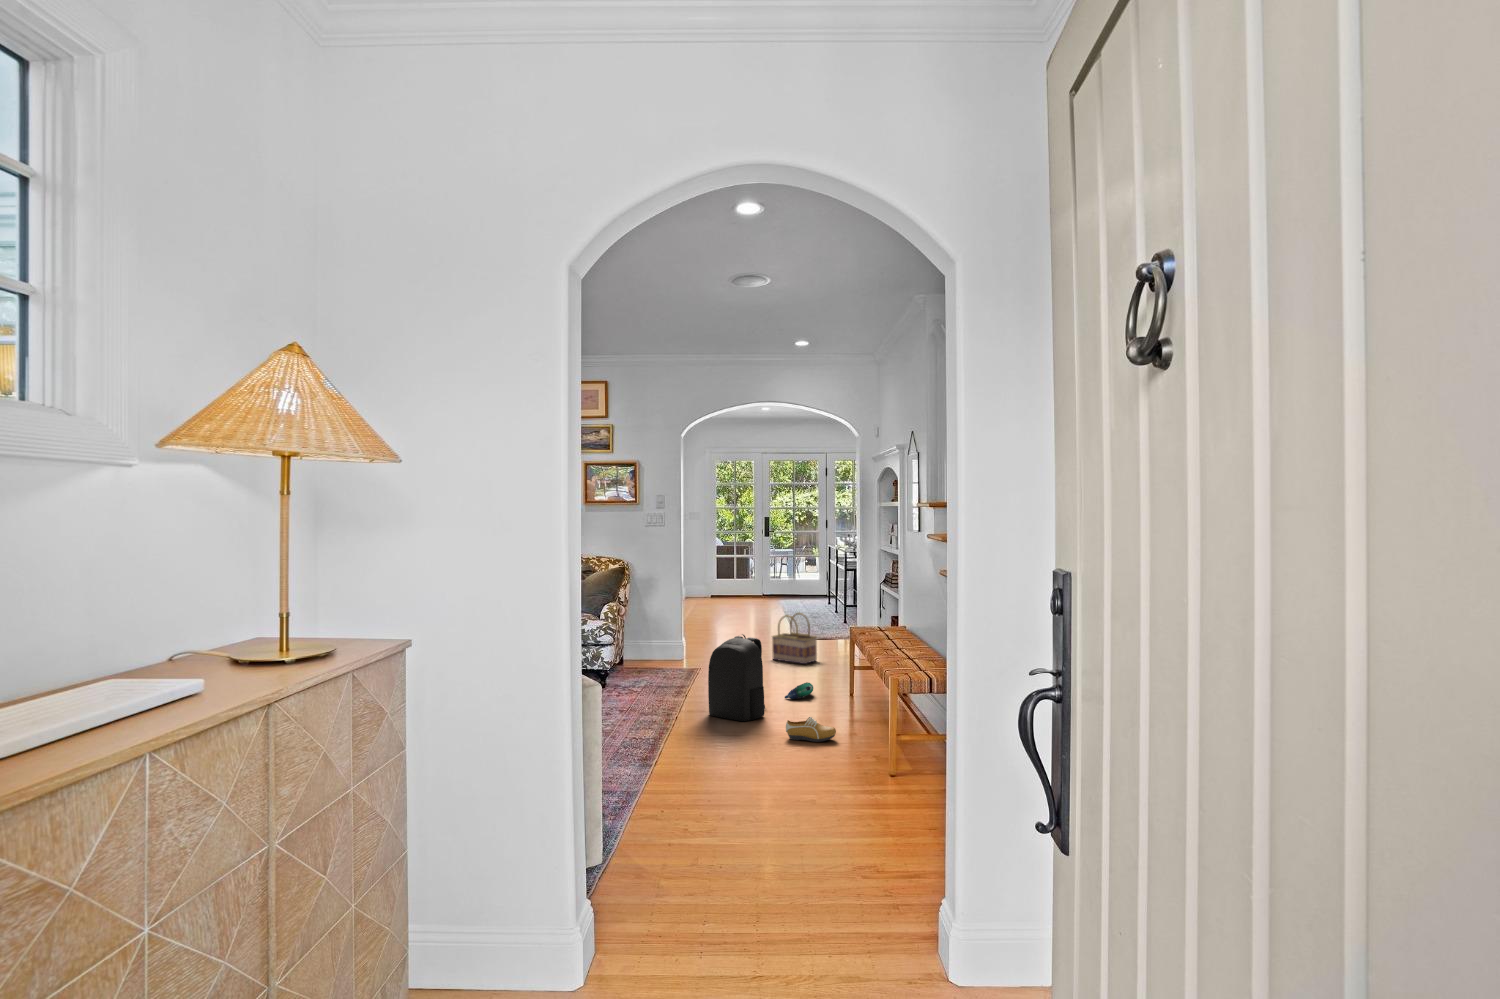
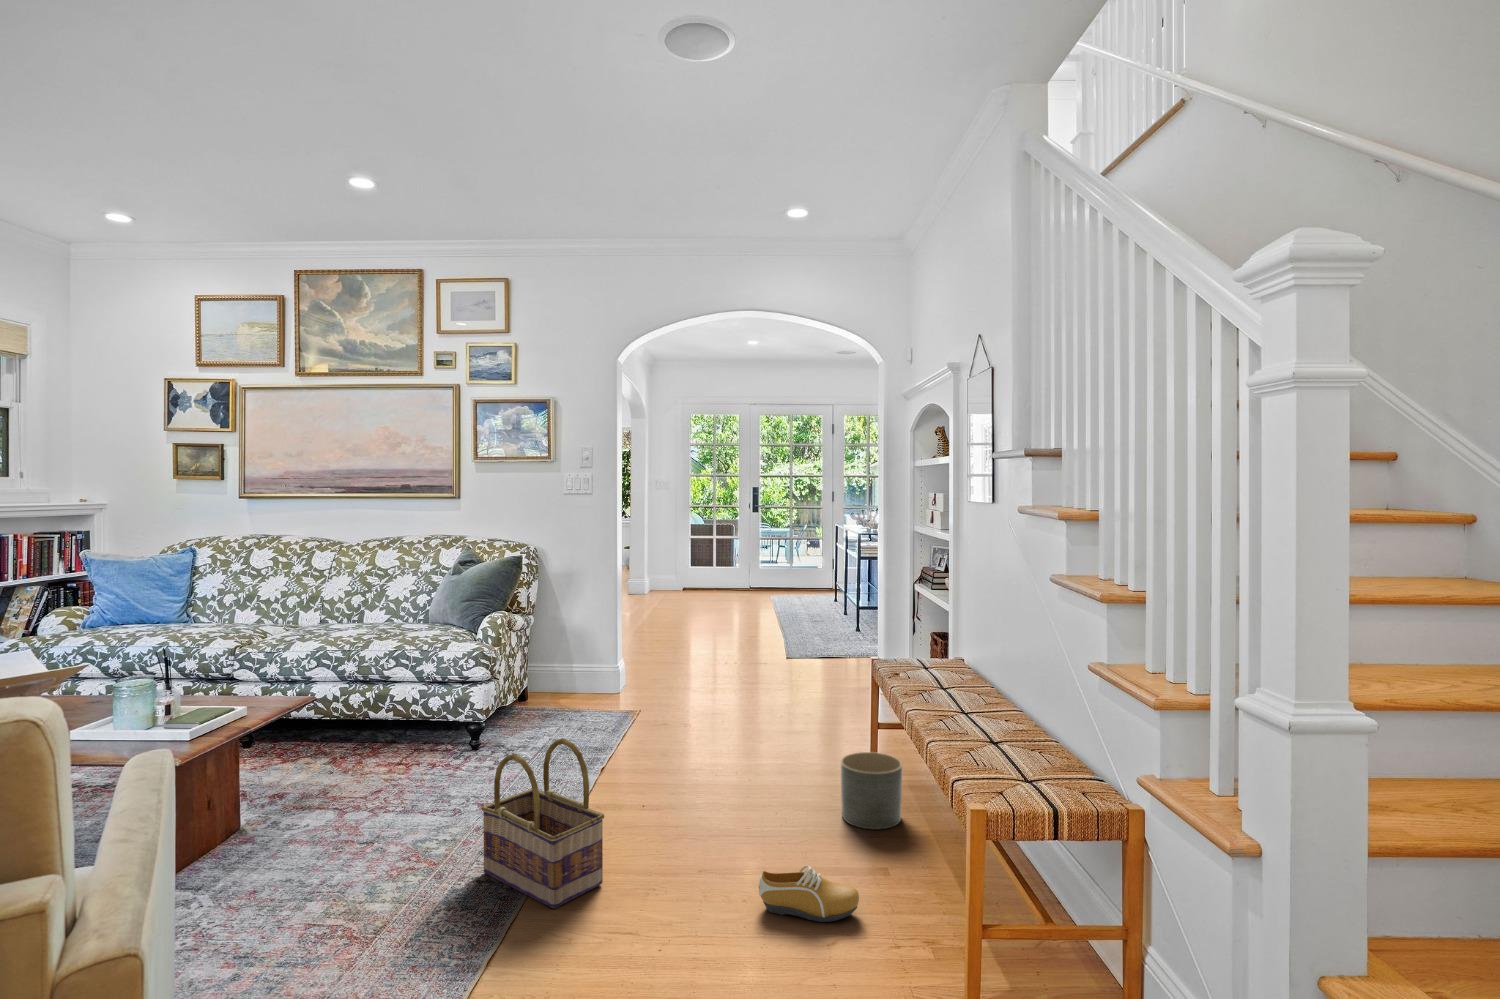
basket: present [772,613,817,664] -> present [481,738,604,908]
backpack: present [708,634,766,721] -> none [624,683,730,850]
planter: none [828,675,863,714] -> present [841,752,902,829]
plush toy: present [785,682,813,699] -> none [764,755,814,786]

